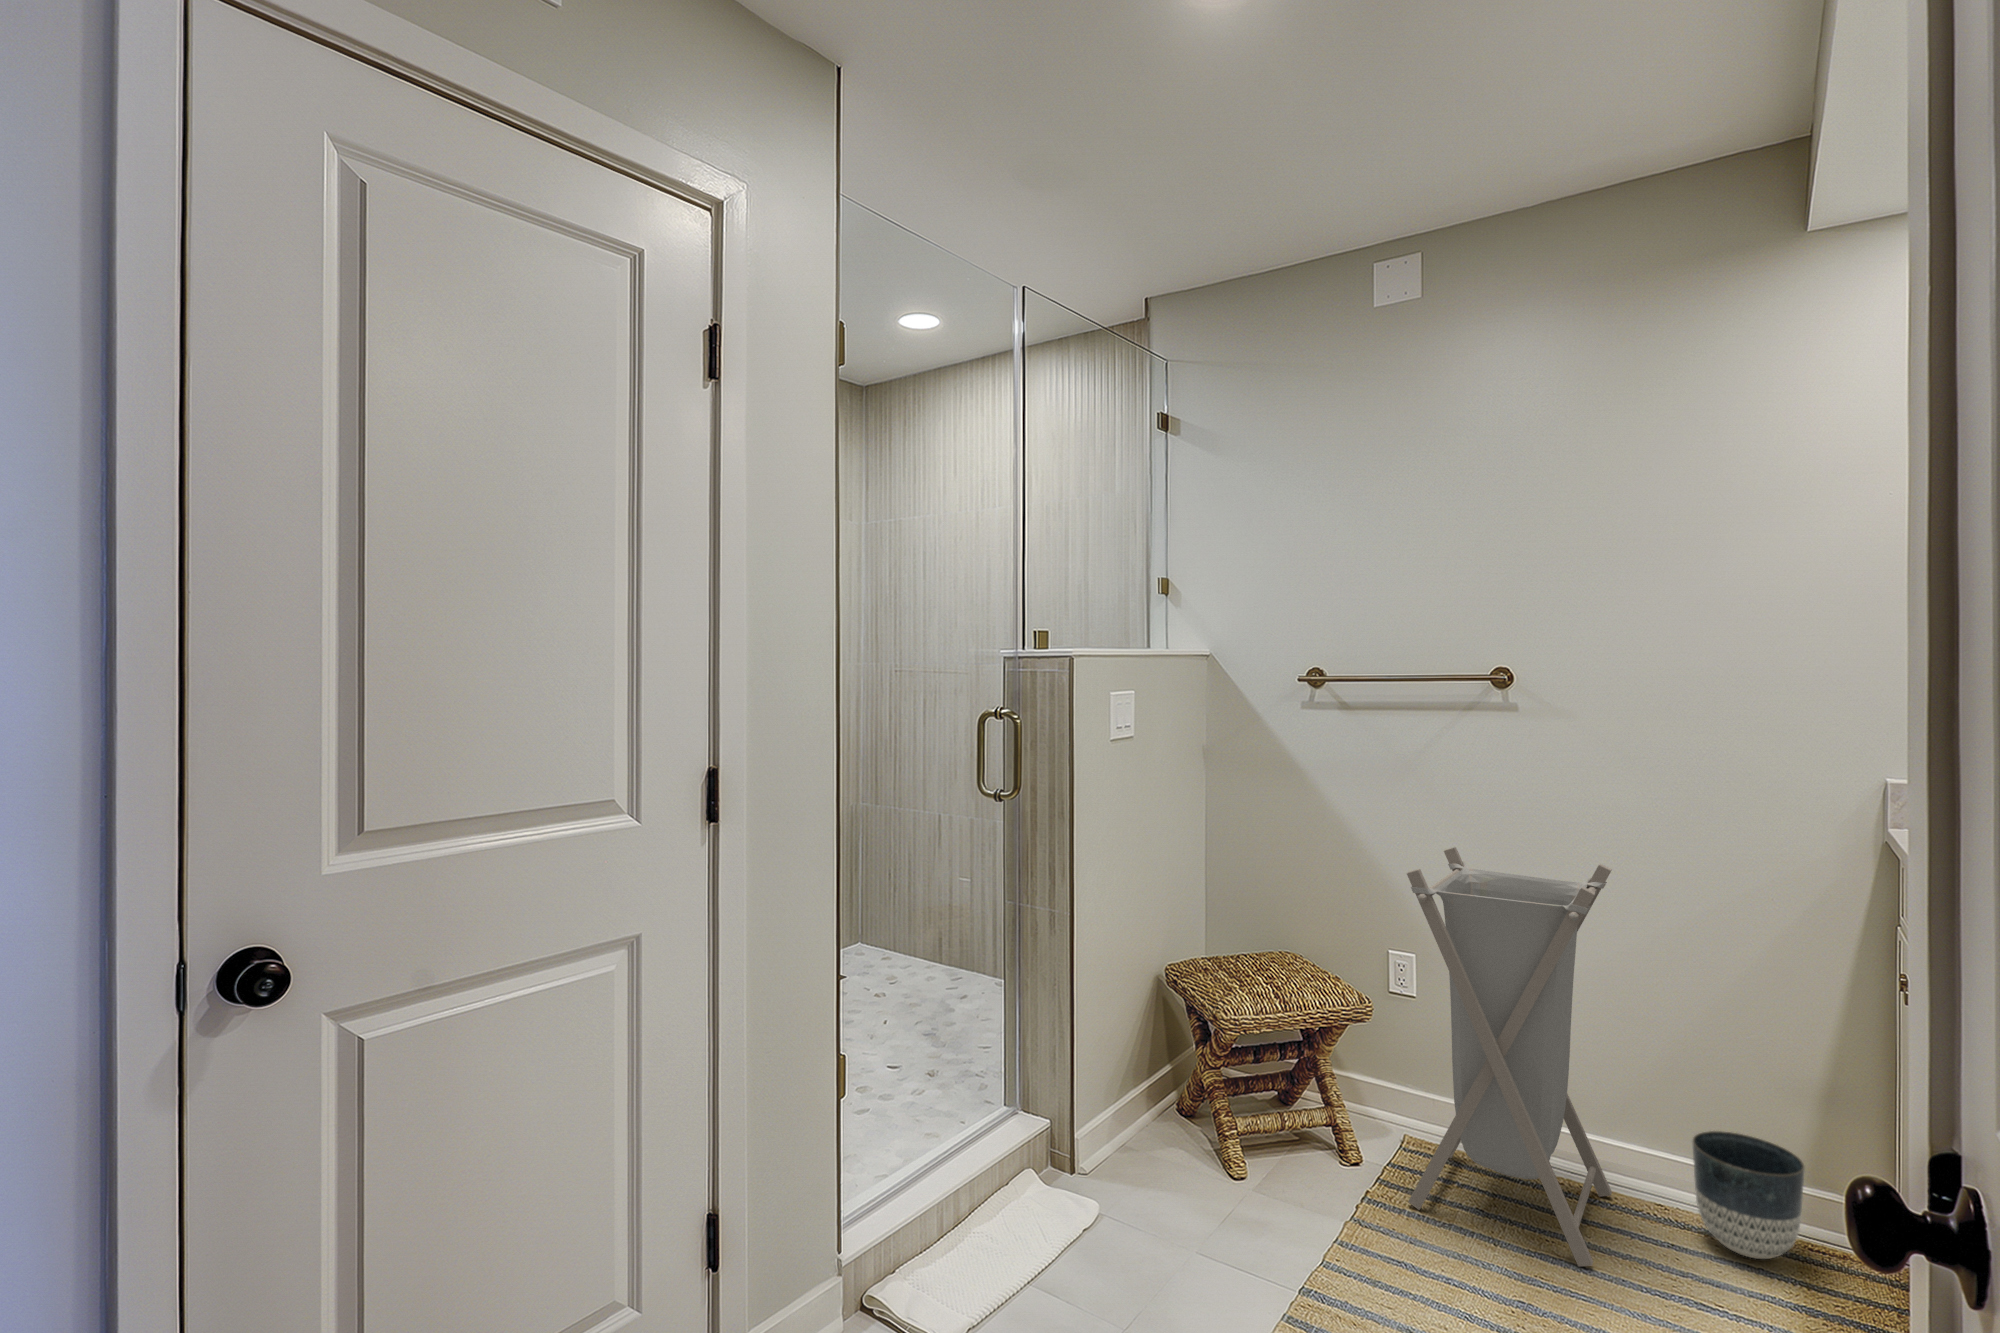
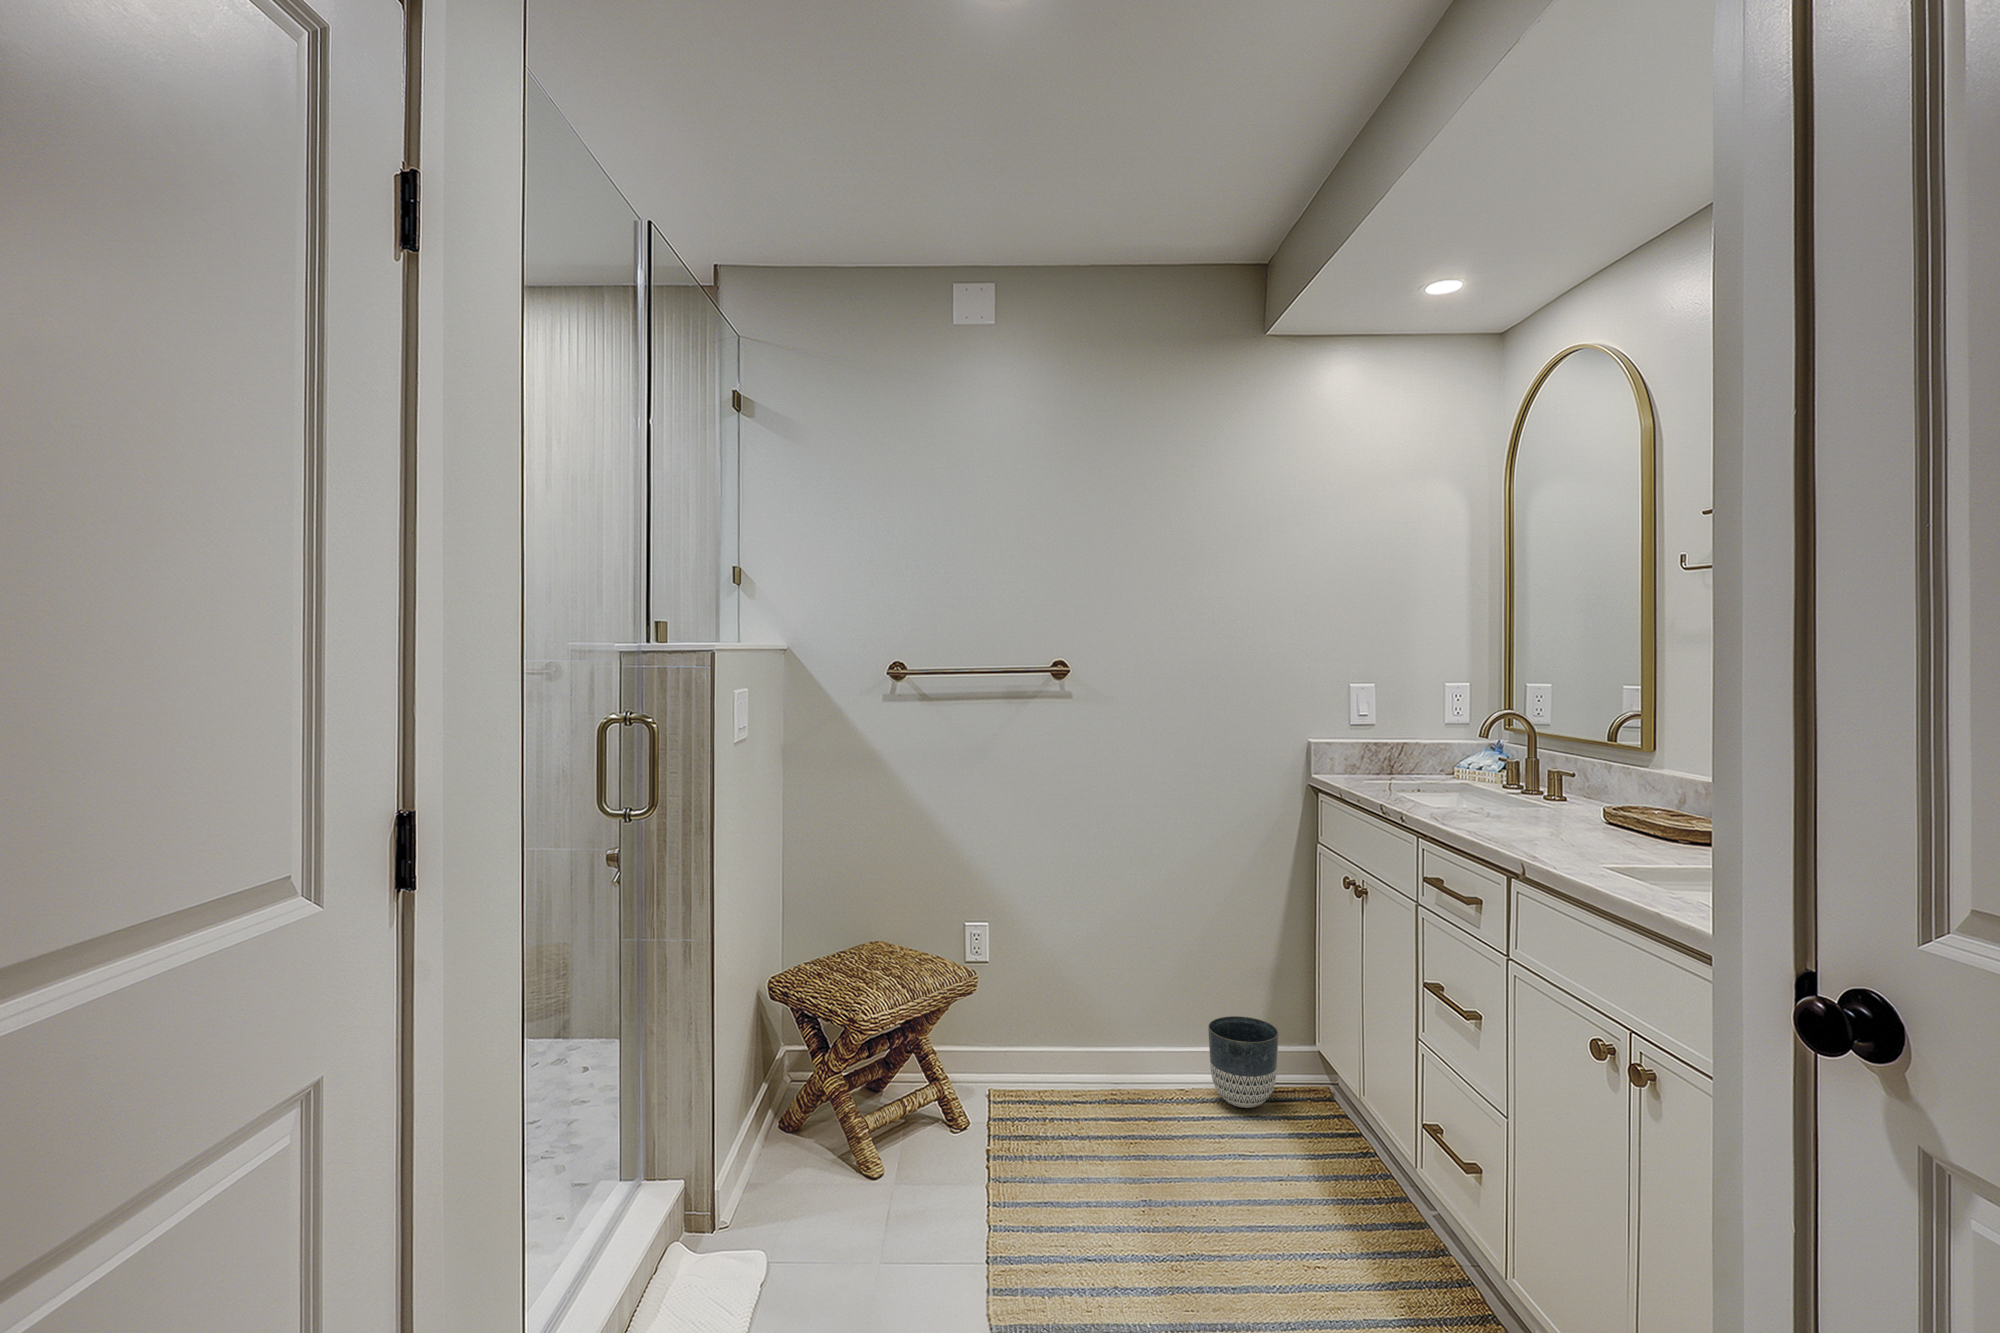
laundry hamper: present [1407,847,1612,1267] -> none [1021,821,1172,1156]

